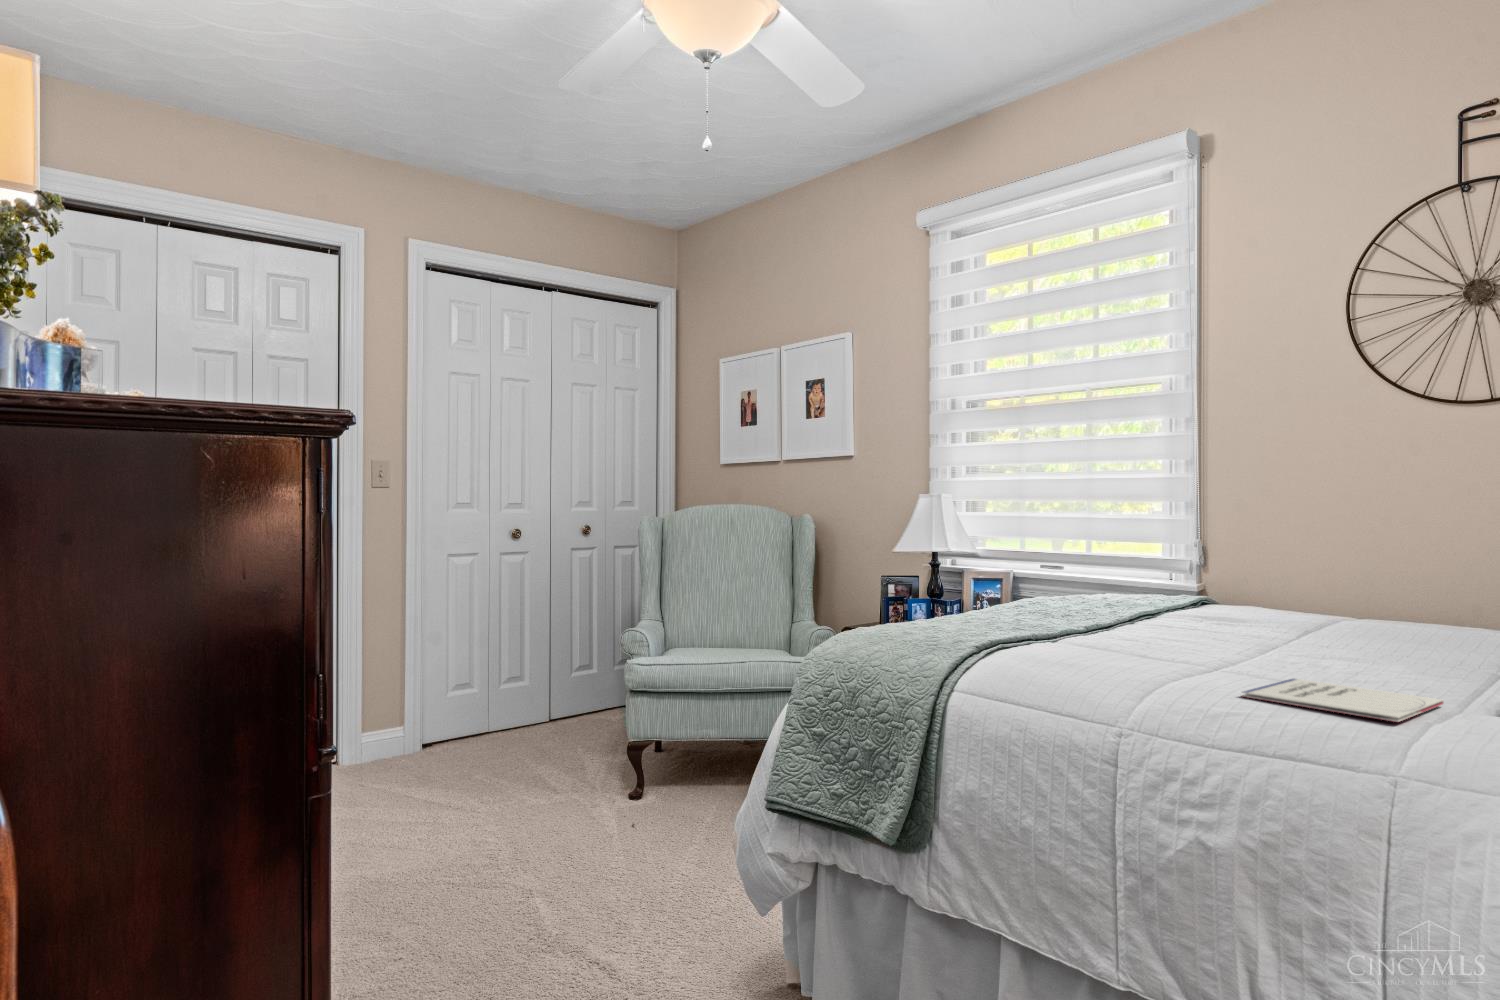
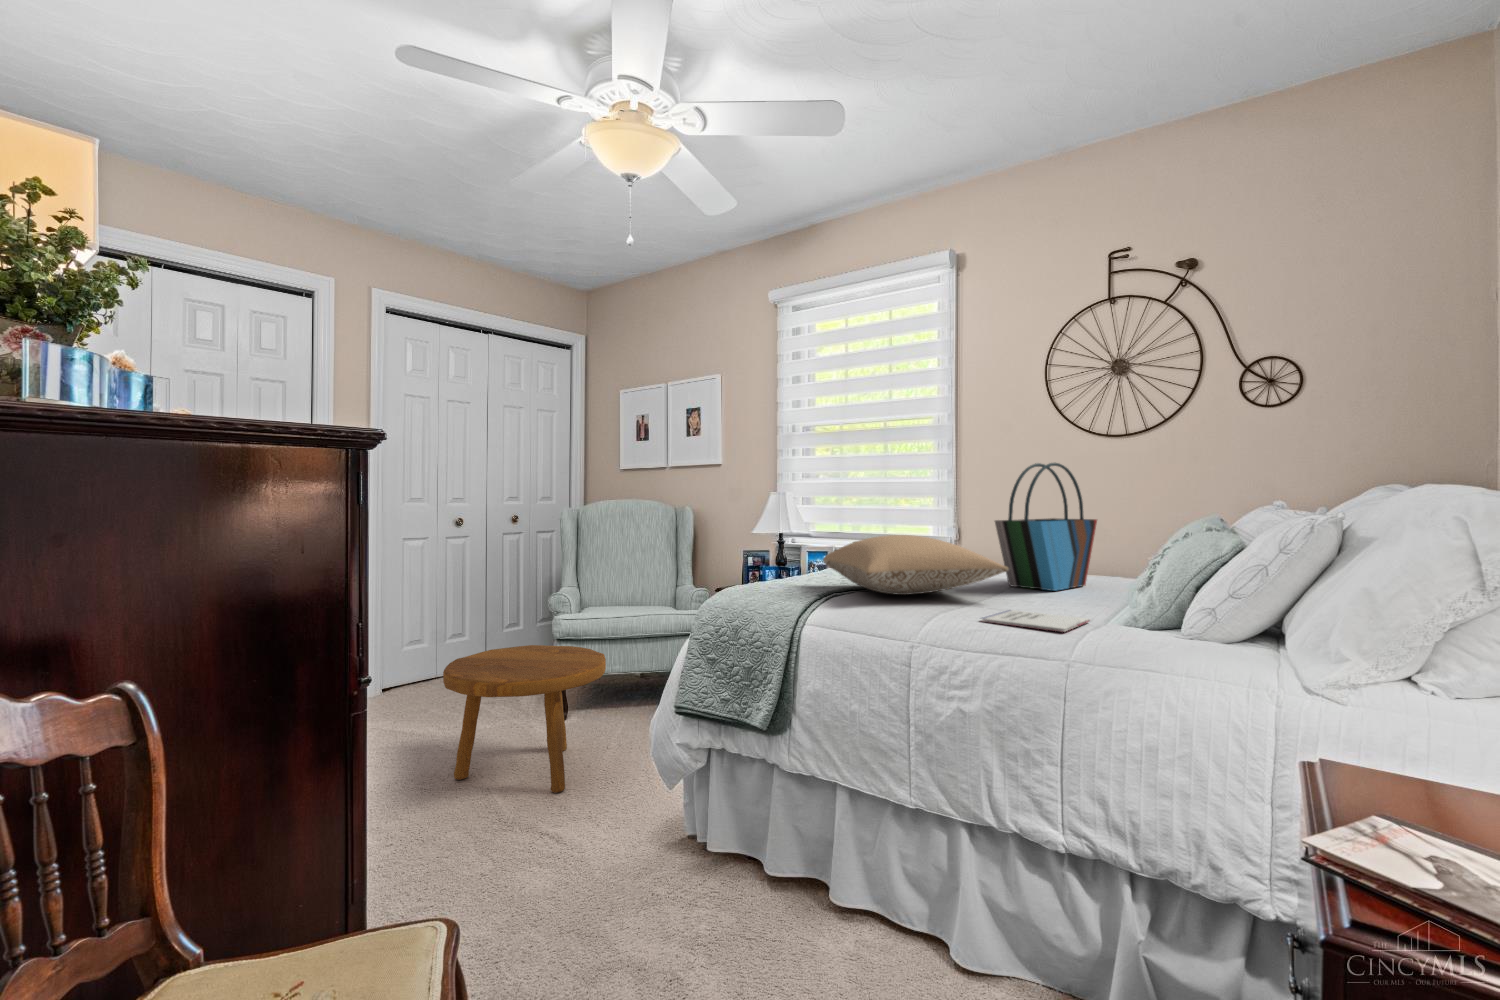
tote bag: none [1264,442,1444,647] -> present [995,463,1097,591]
pillow: none [988,556,1290,647] -> present [823,535,1008,595]
footstool: none [475,697,686,902] -> present [443,645,606,793]

